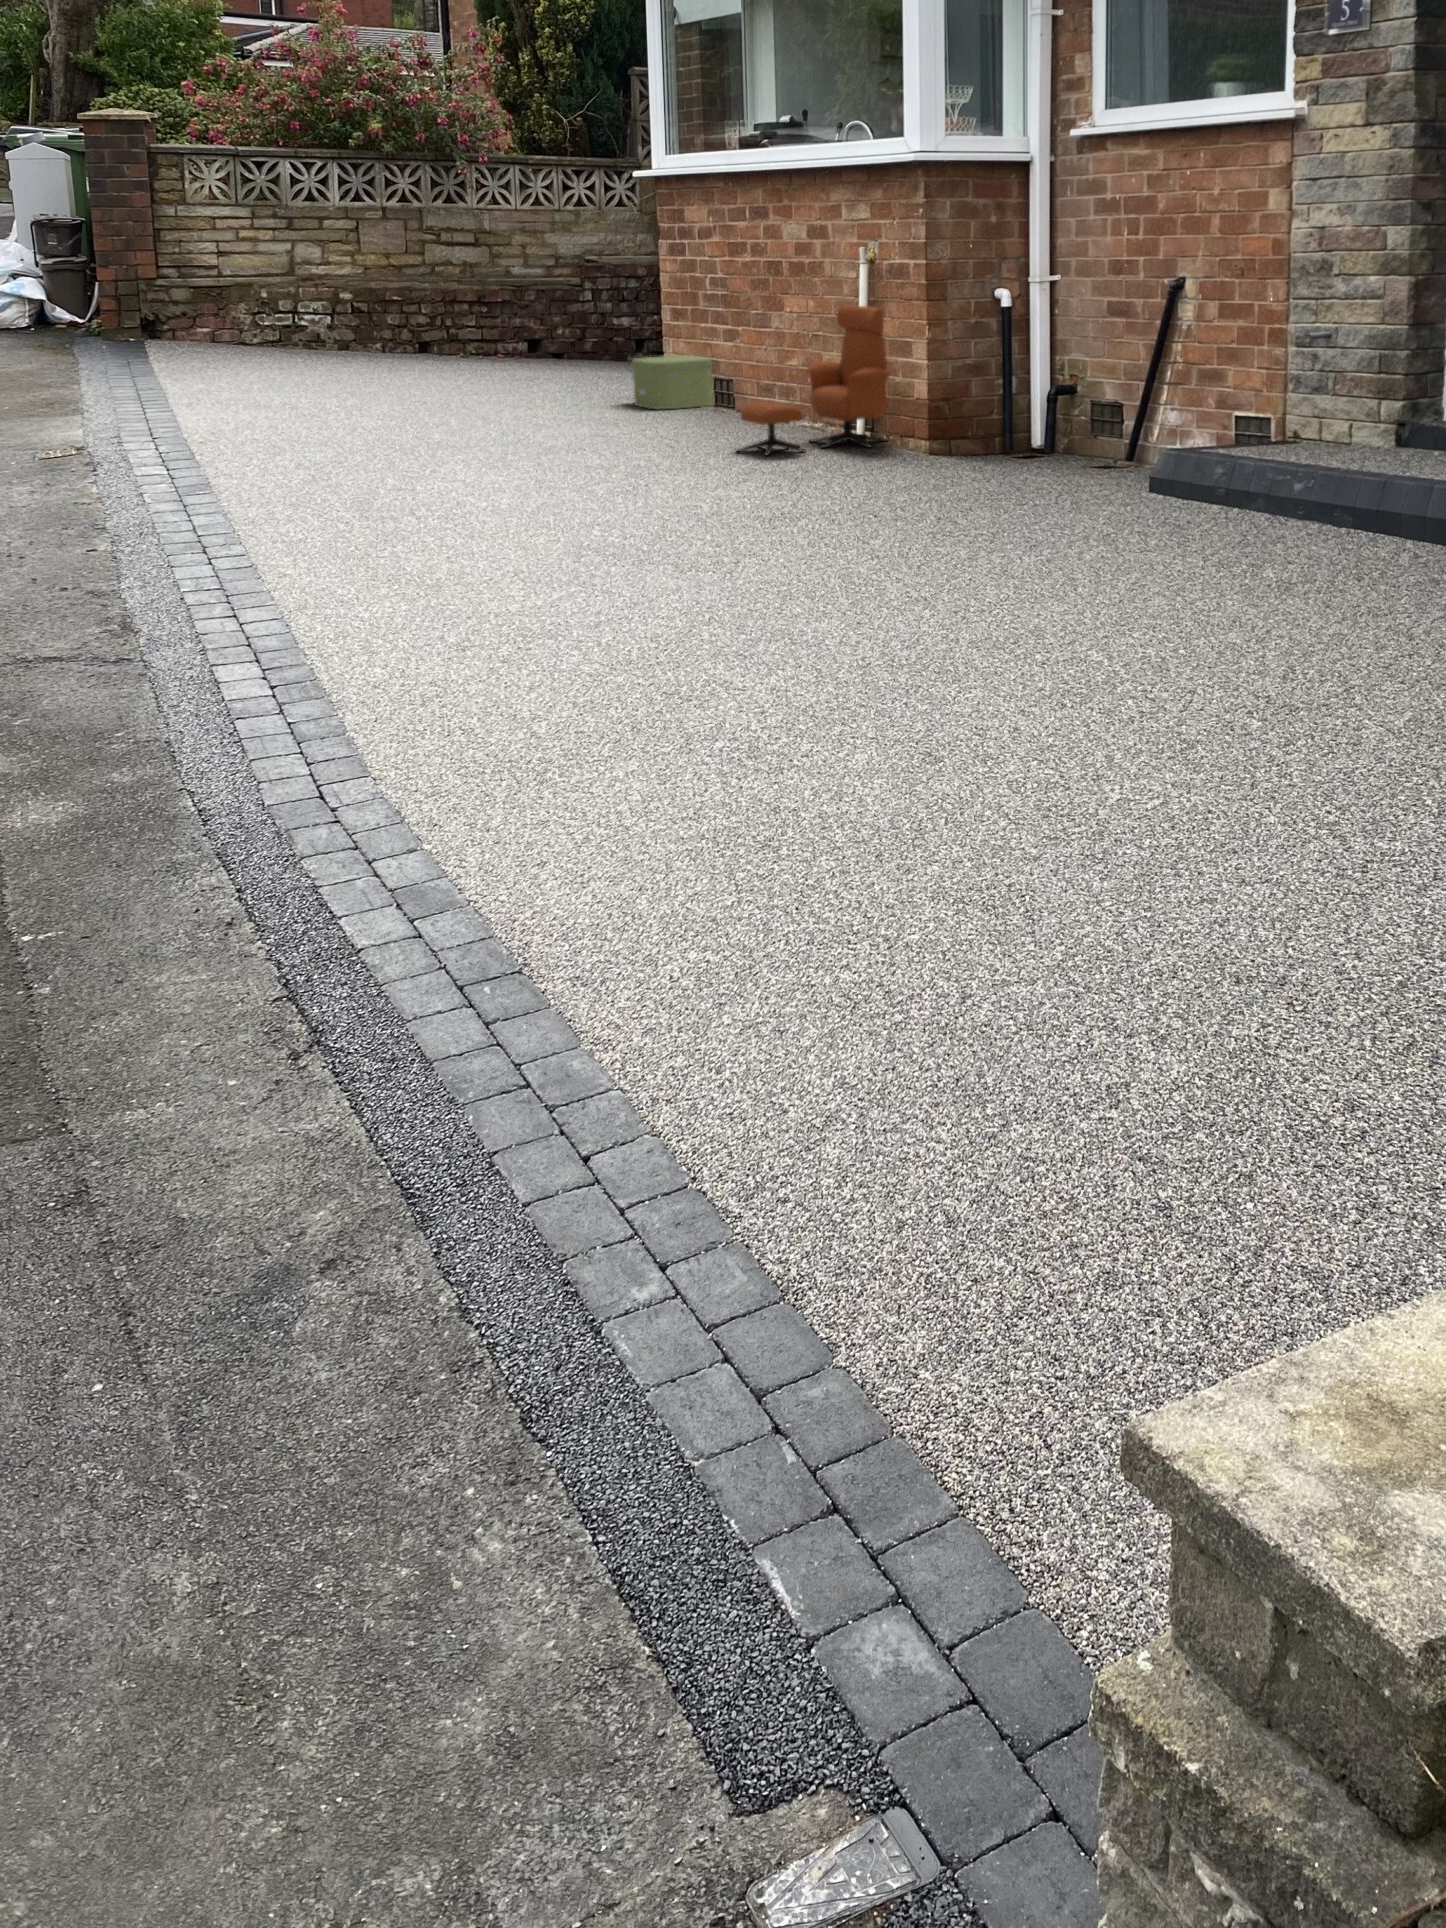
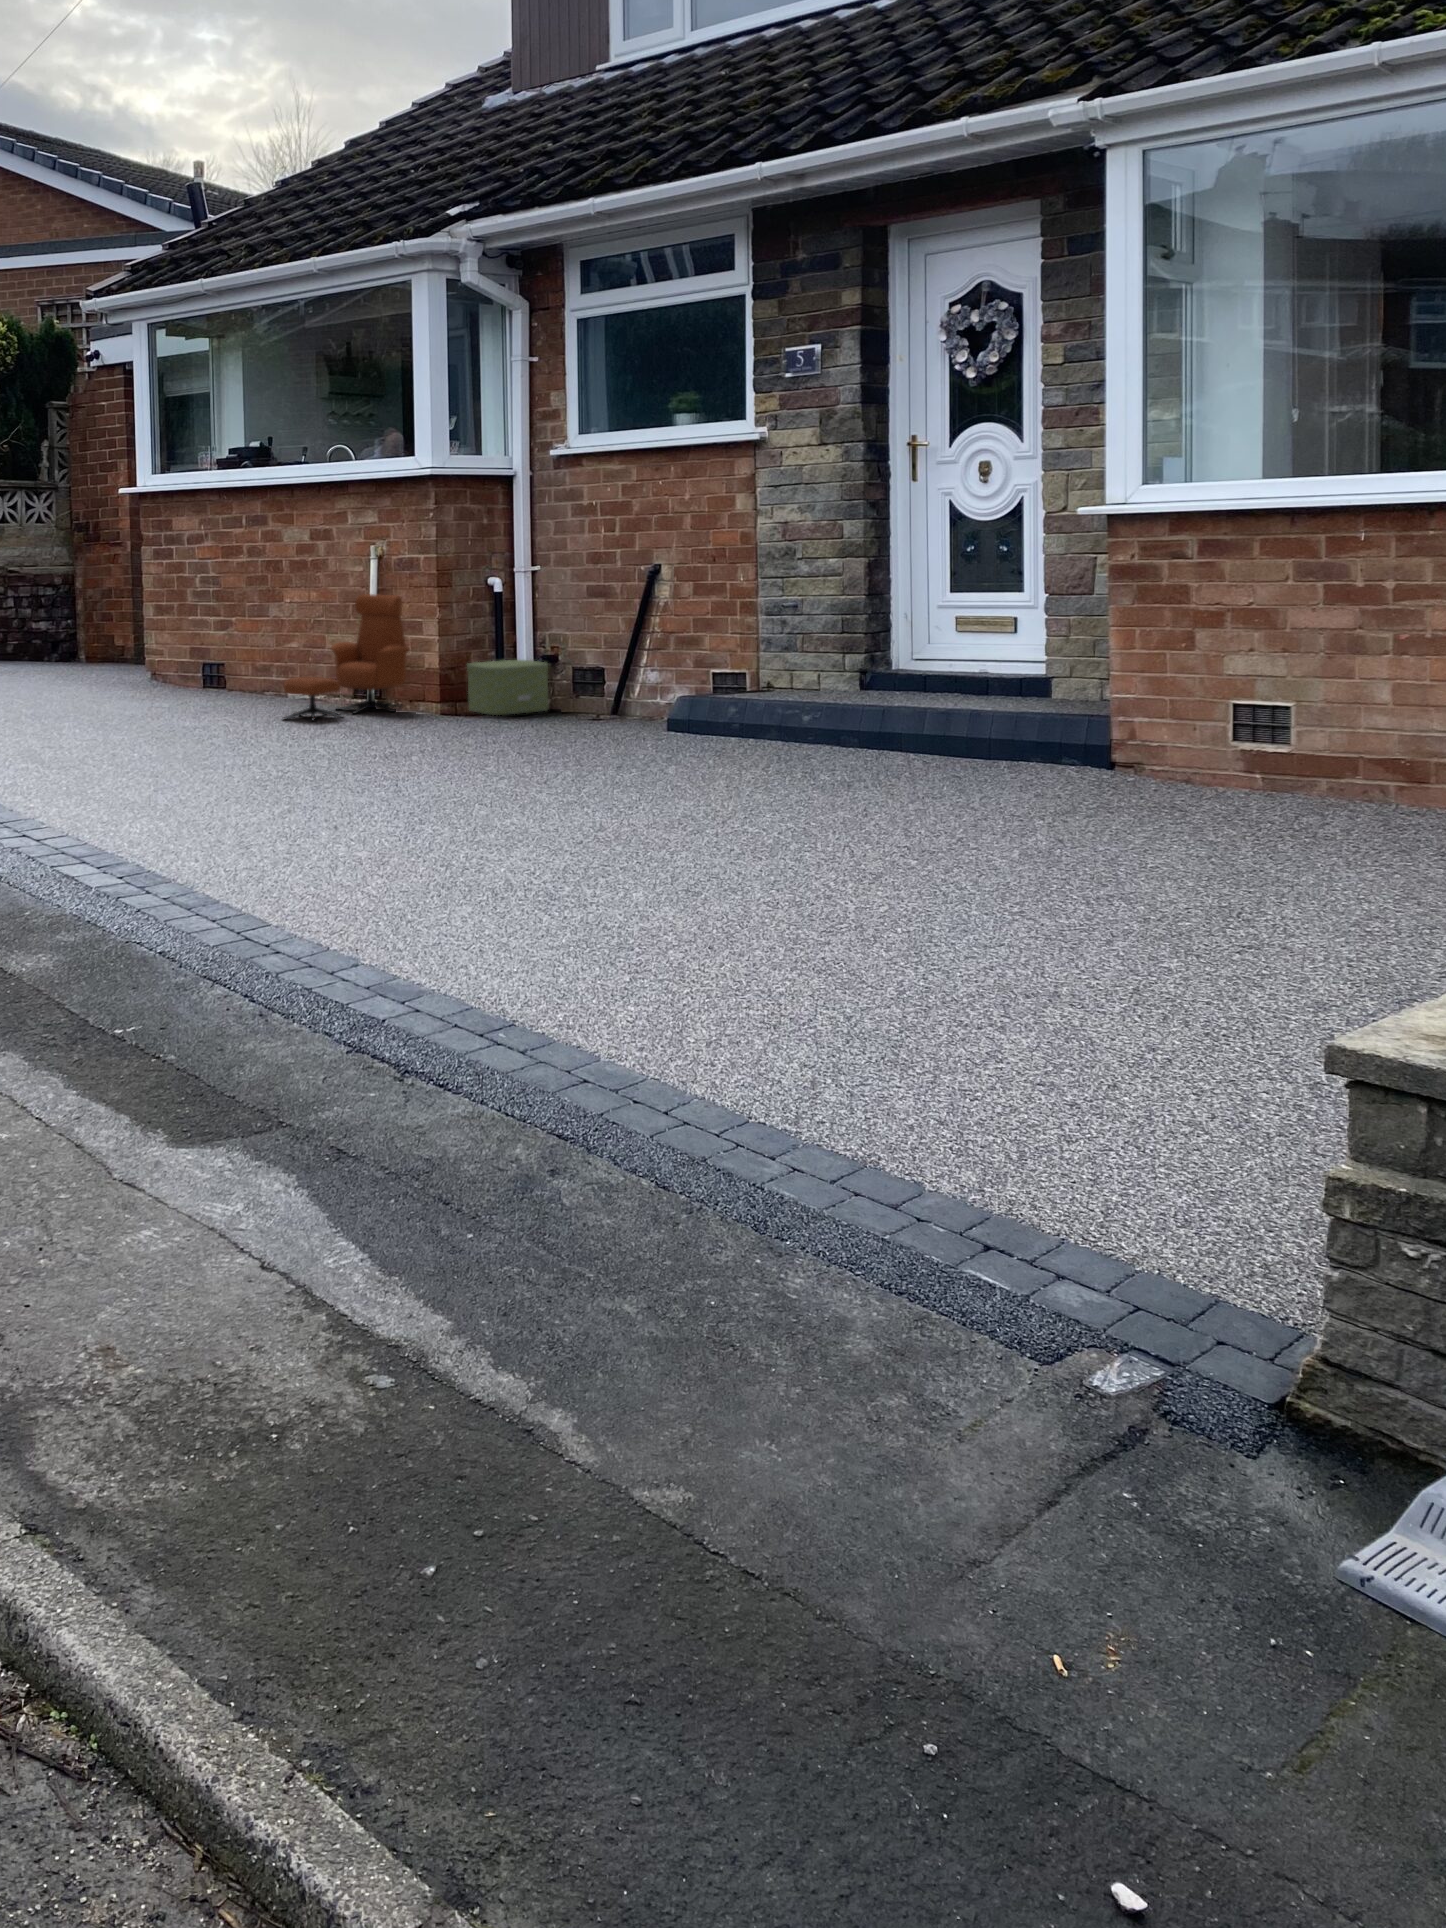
storage box: present [632,355,713,409] -> present [467,660,549,715]

